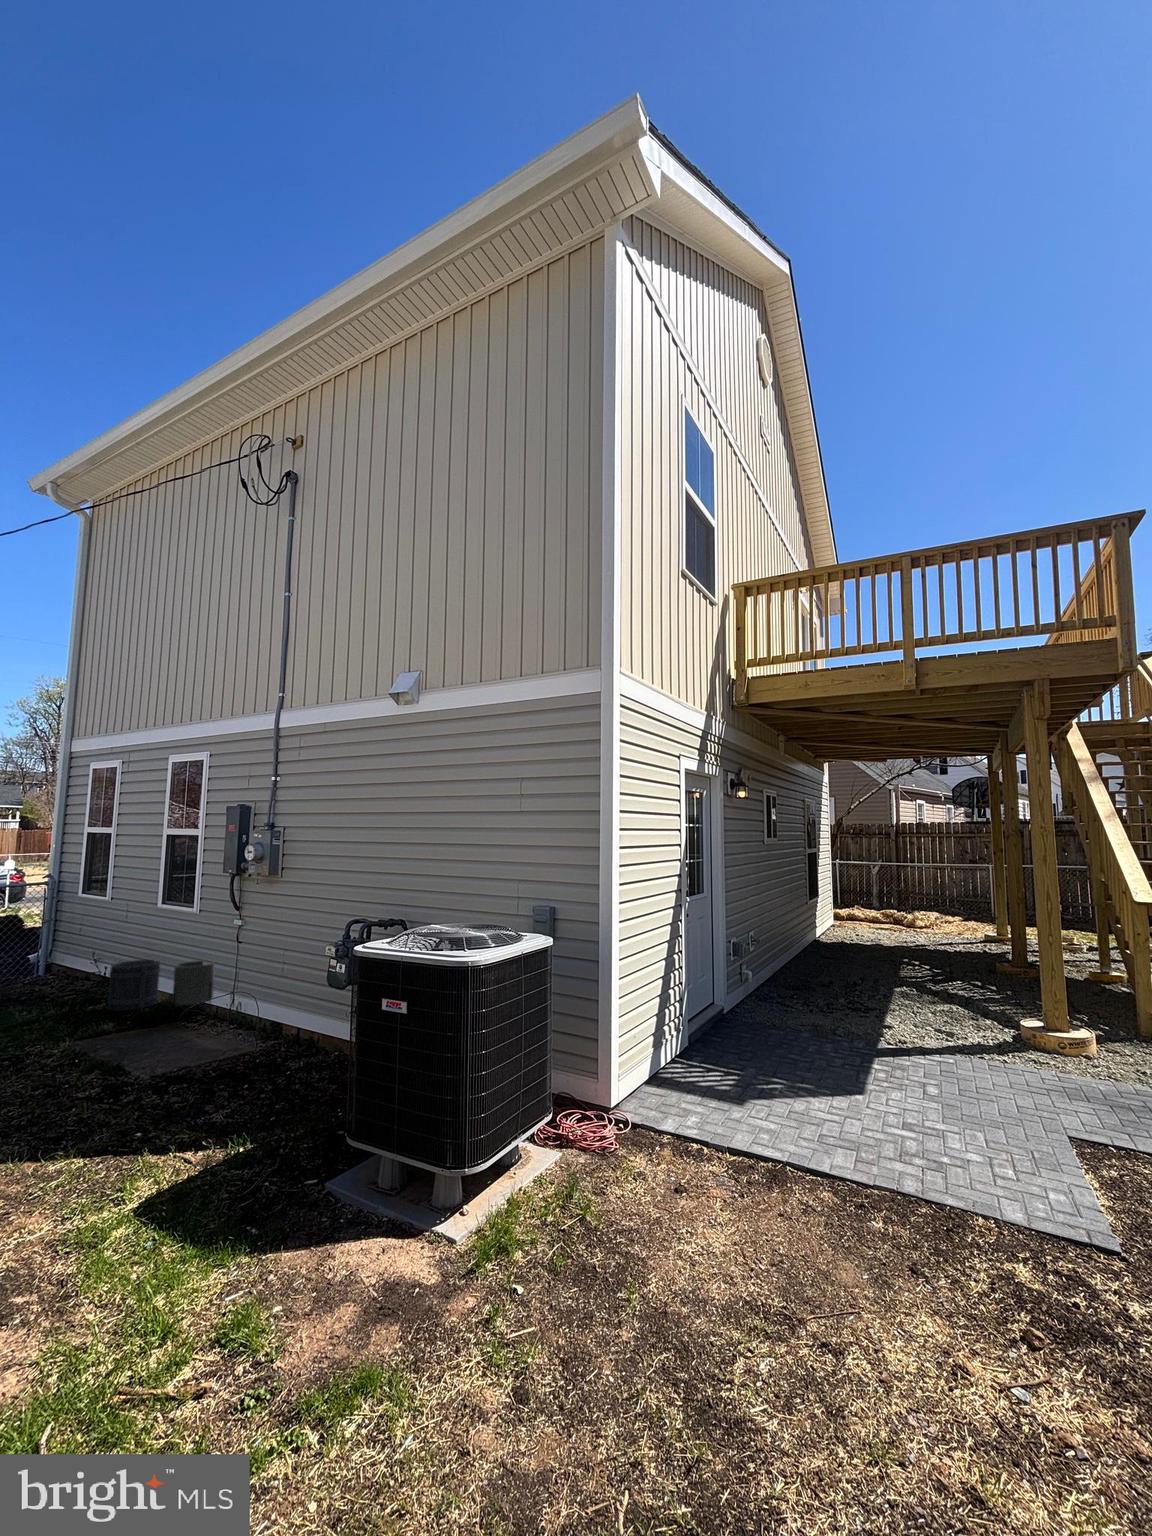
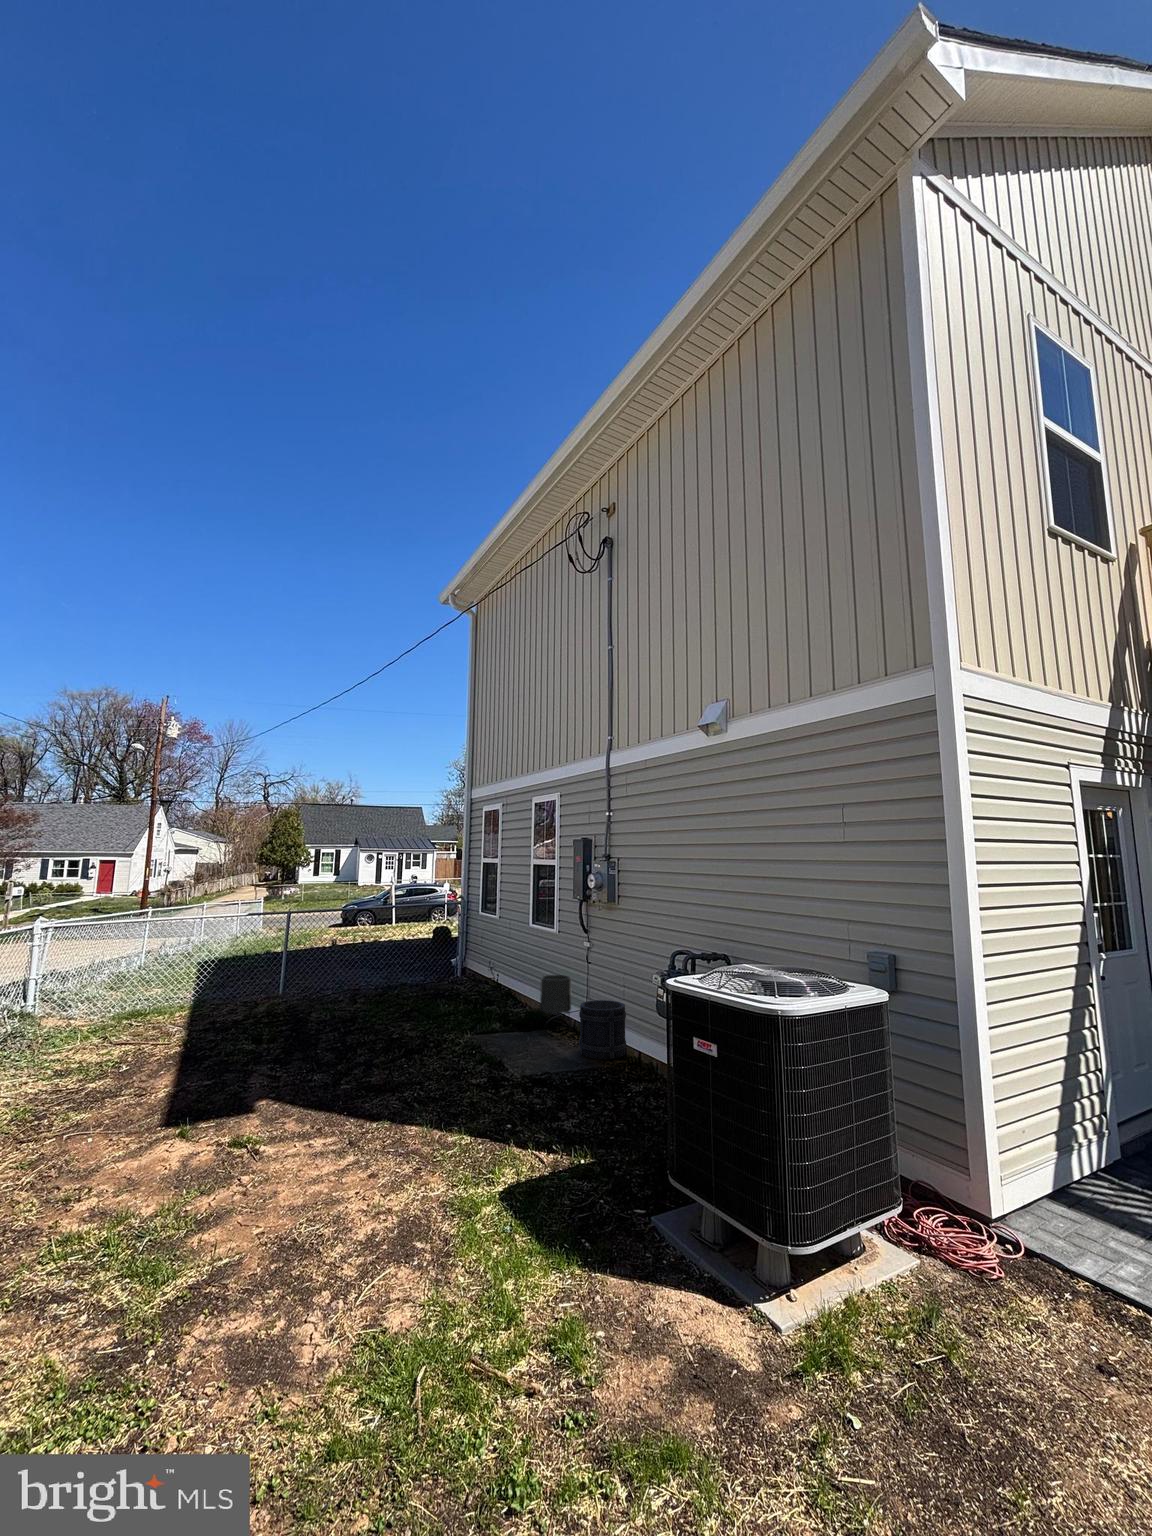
bucket: present [108,960,160,1011] -> present [579,1000,626,1059]

